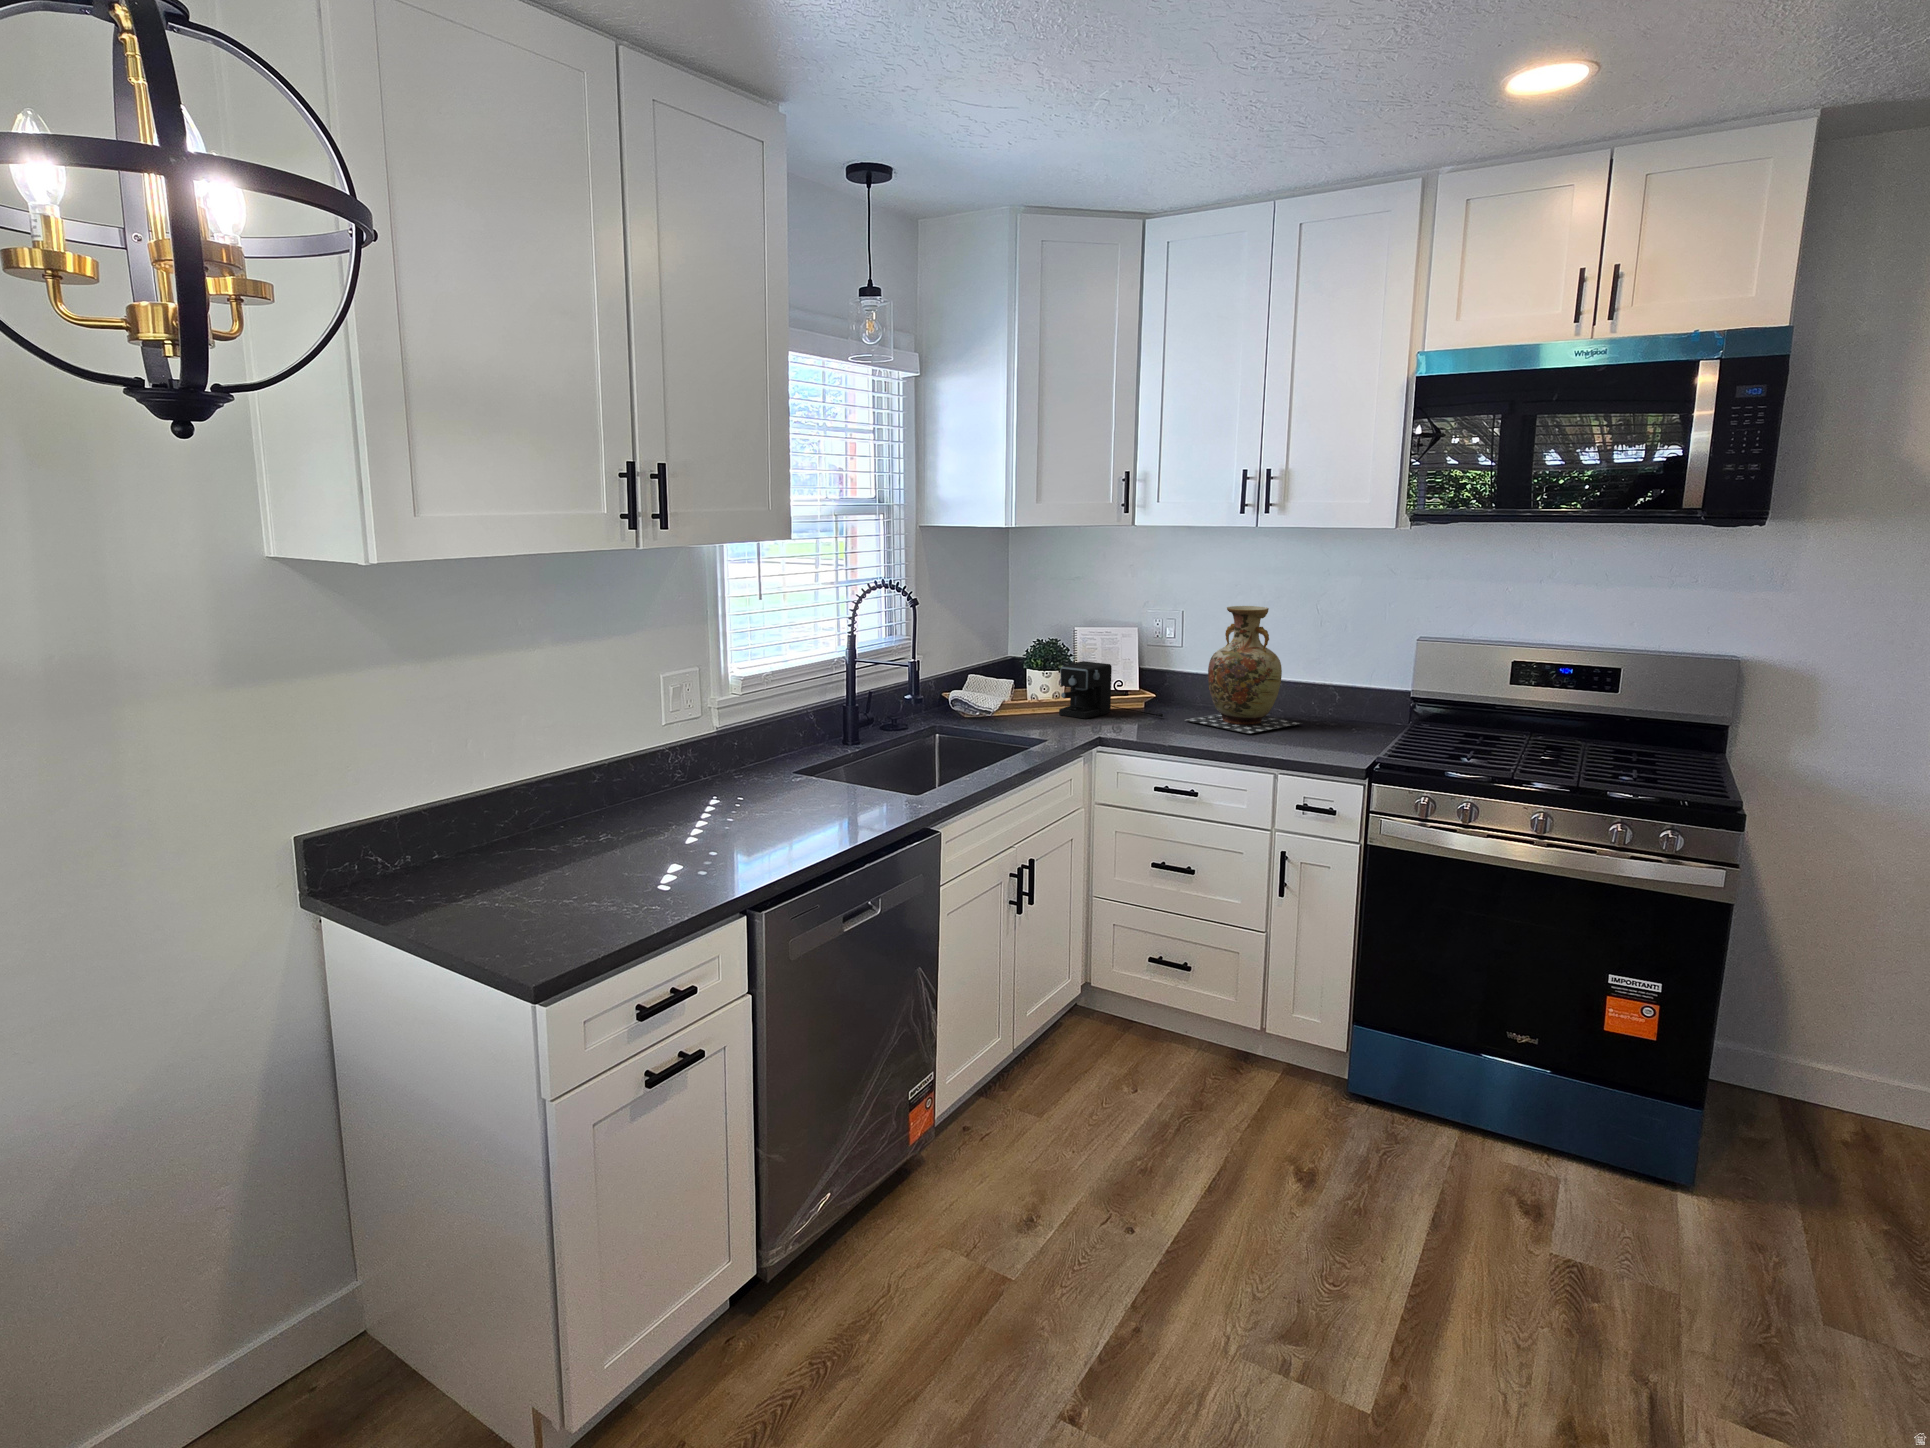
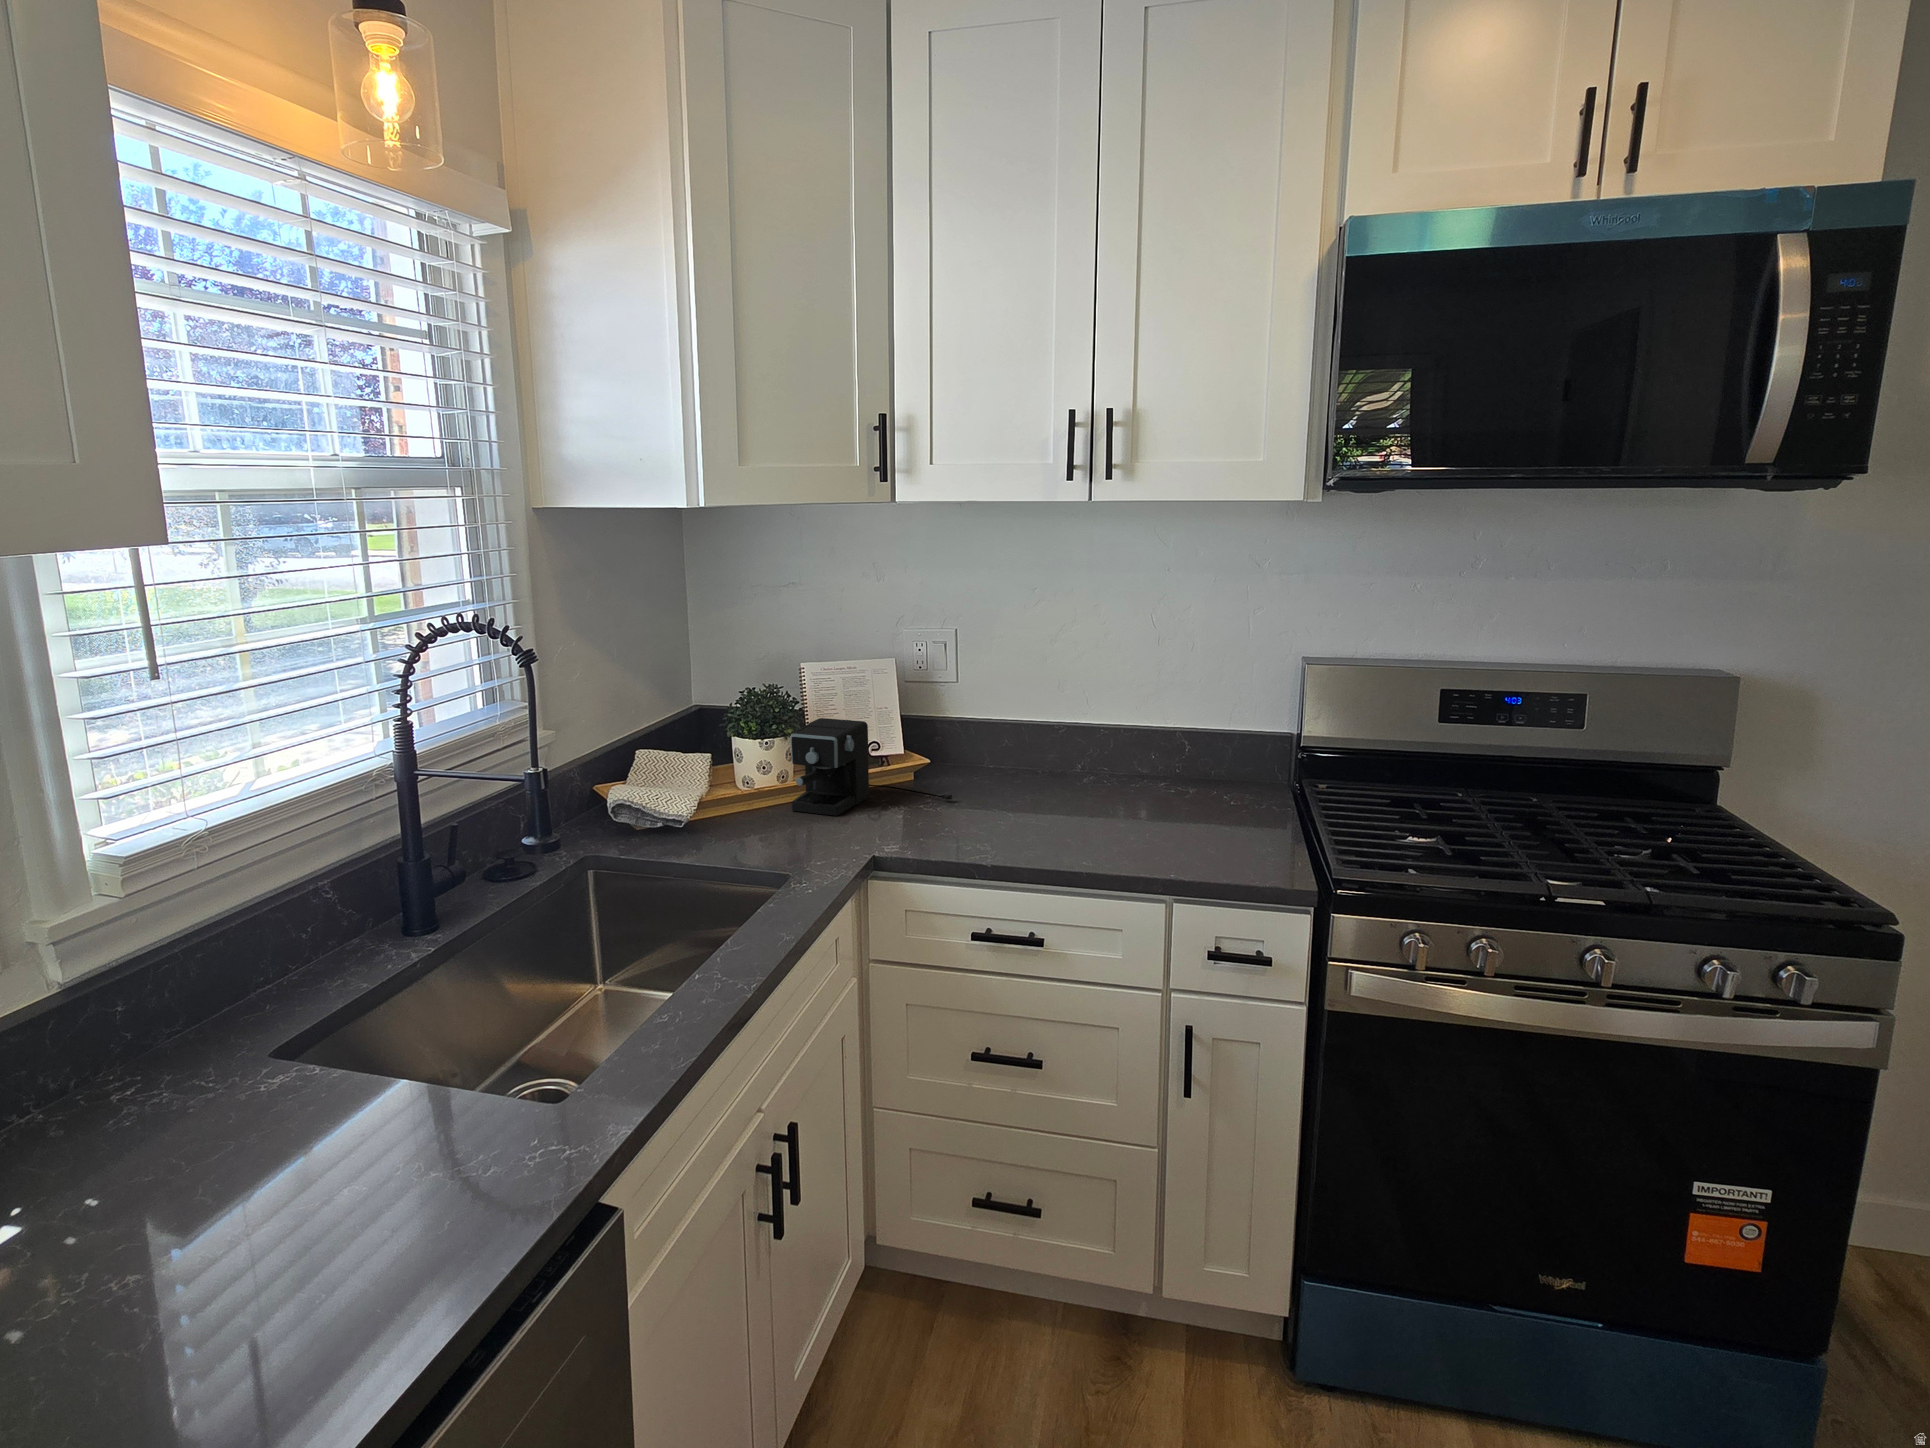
vase: present [1186,606,1302,734] -> none [986,621,1155,825]

